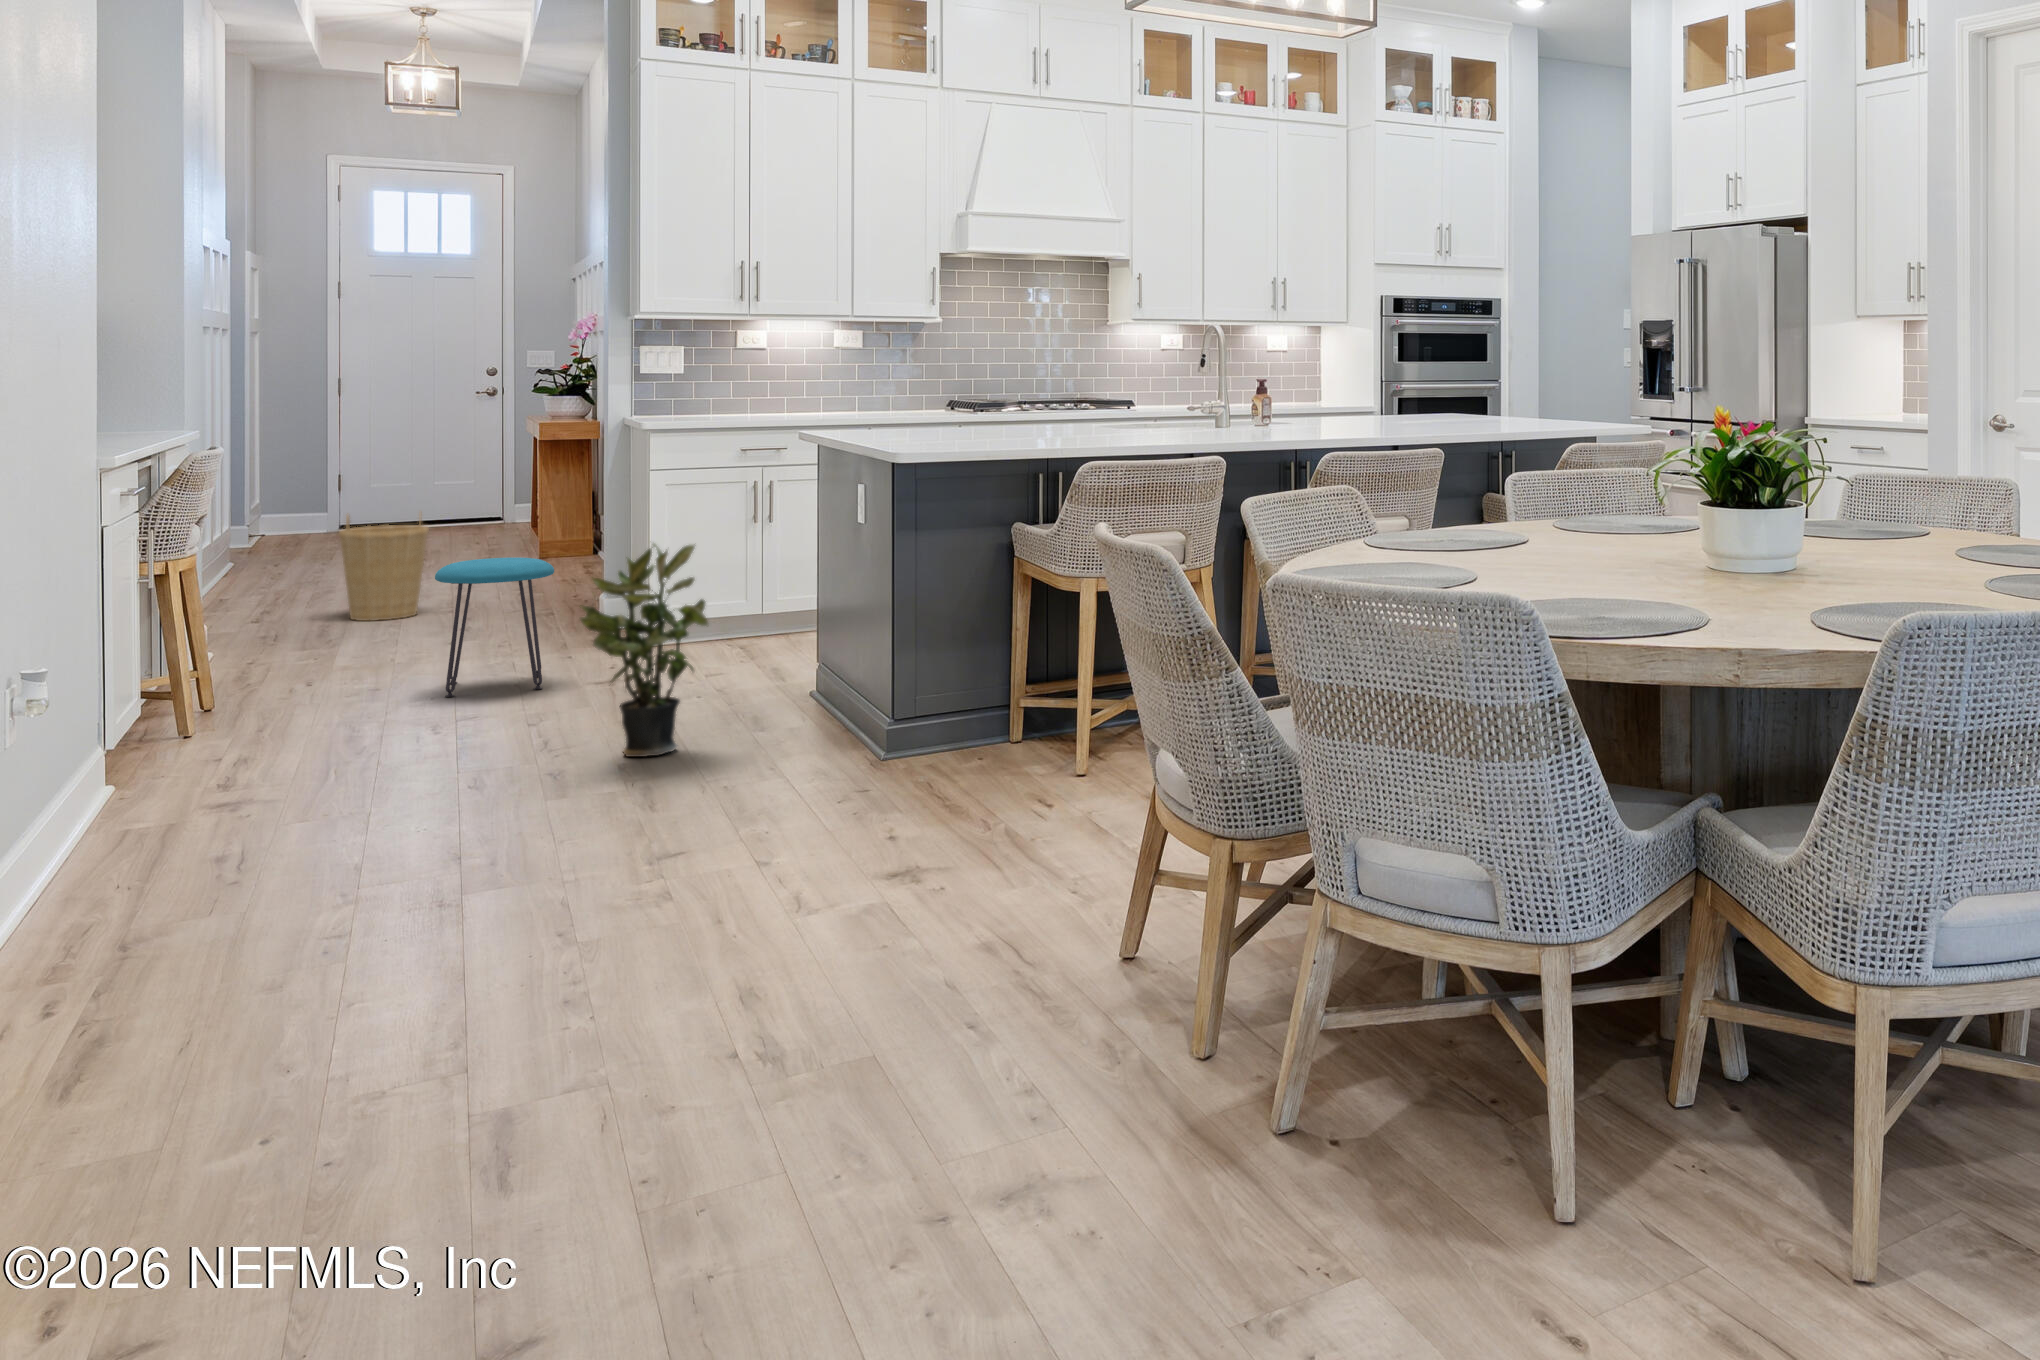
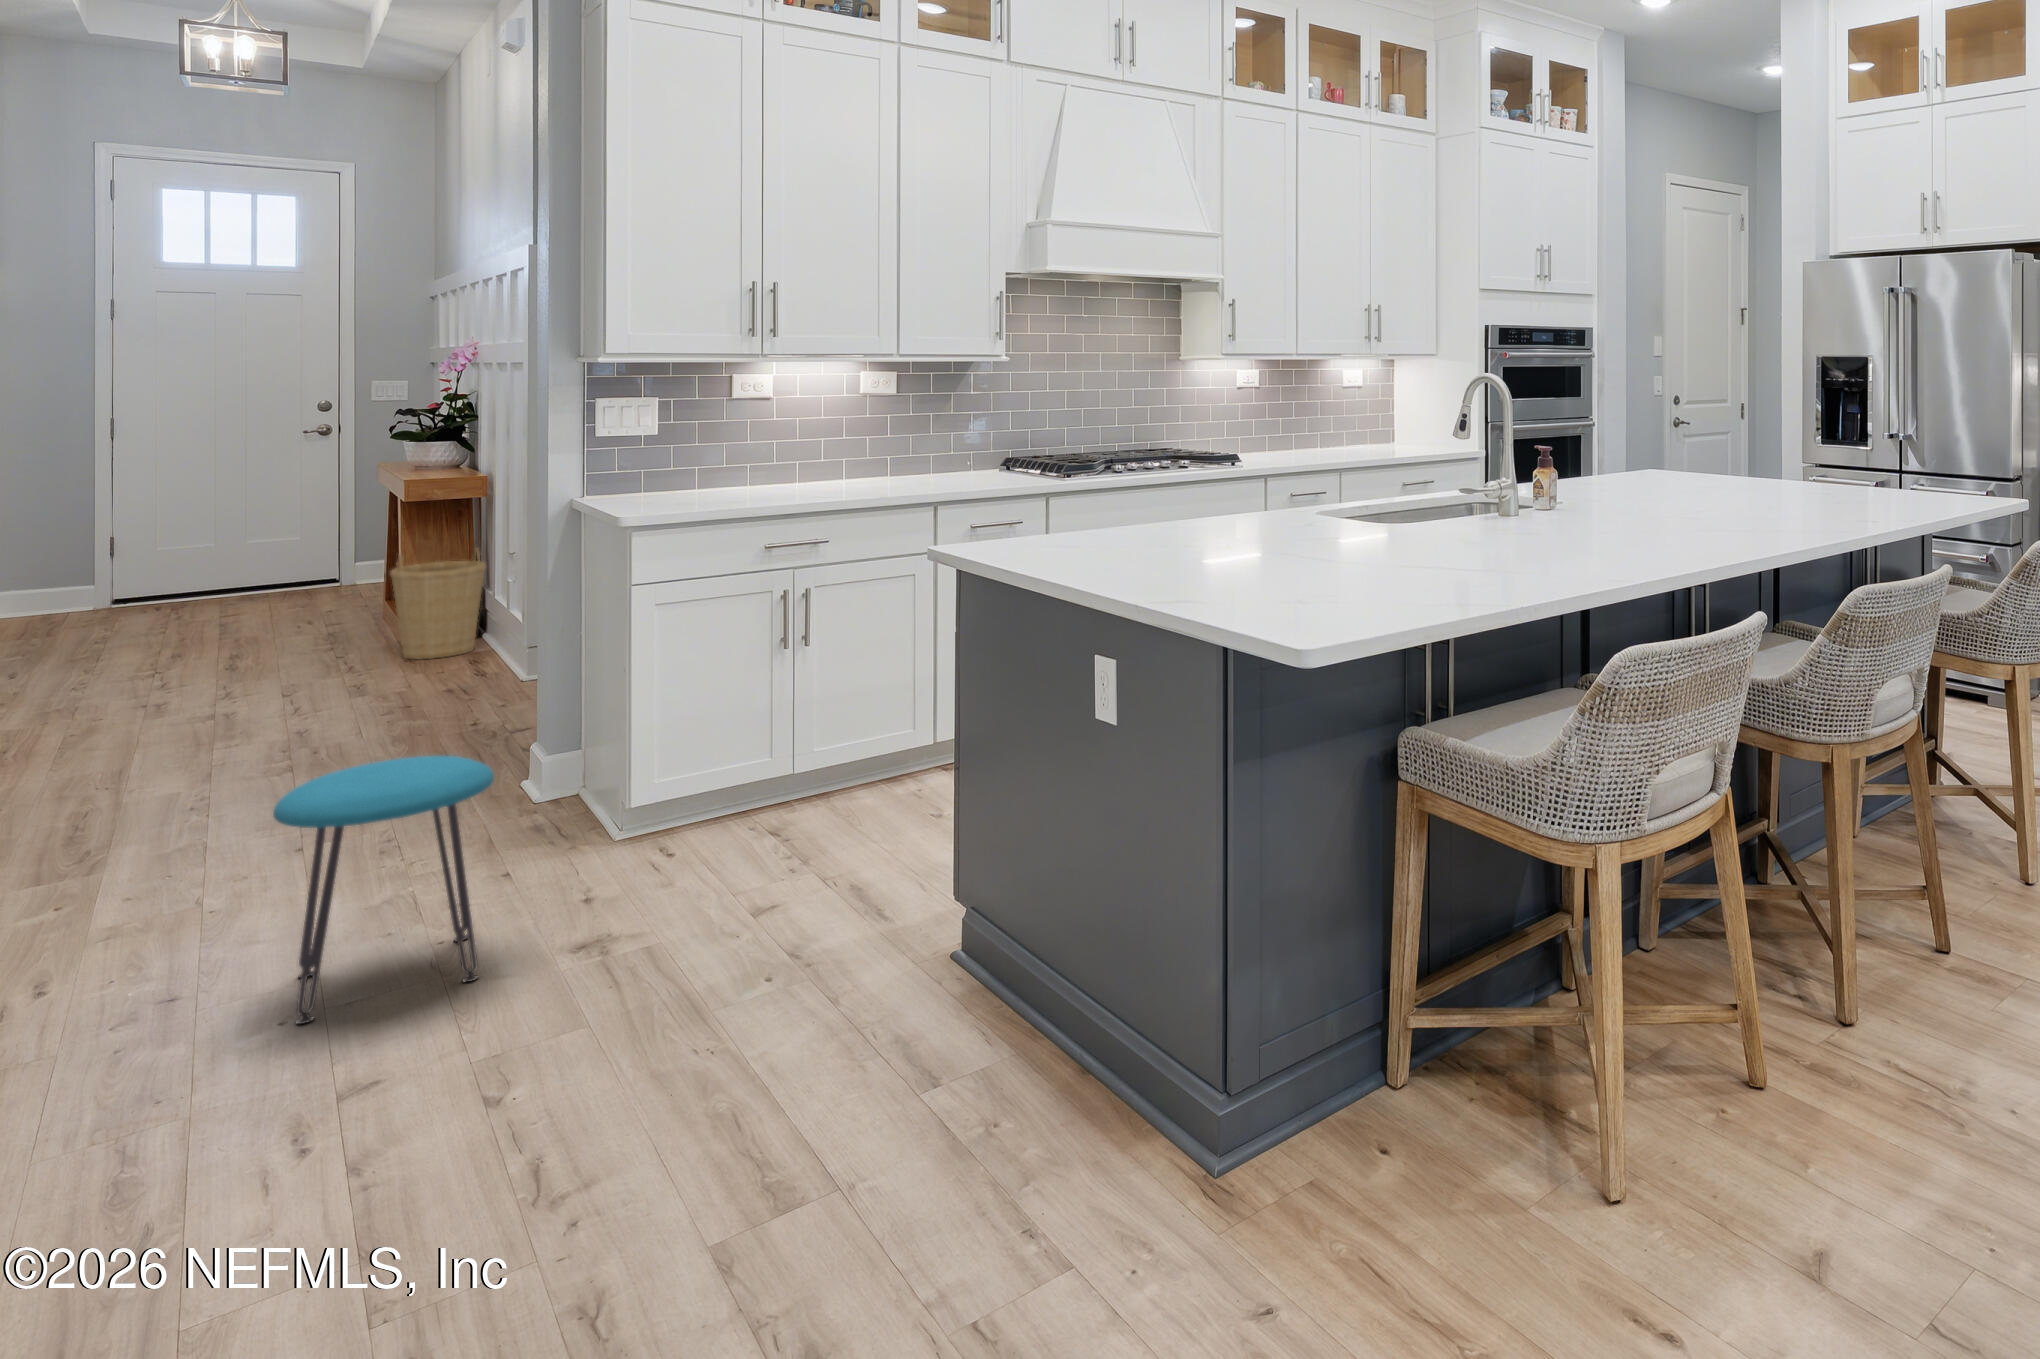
basket: present [339,515,428,621] -> present [391,548,486,659]
potted plant: present [580,544,708,757] -> none [616,795,863,1225]

